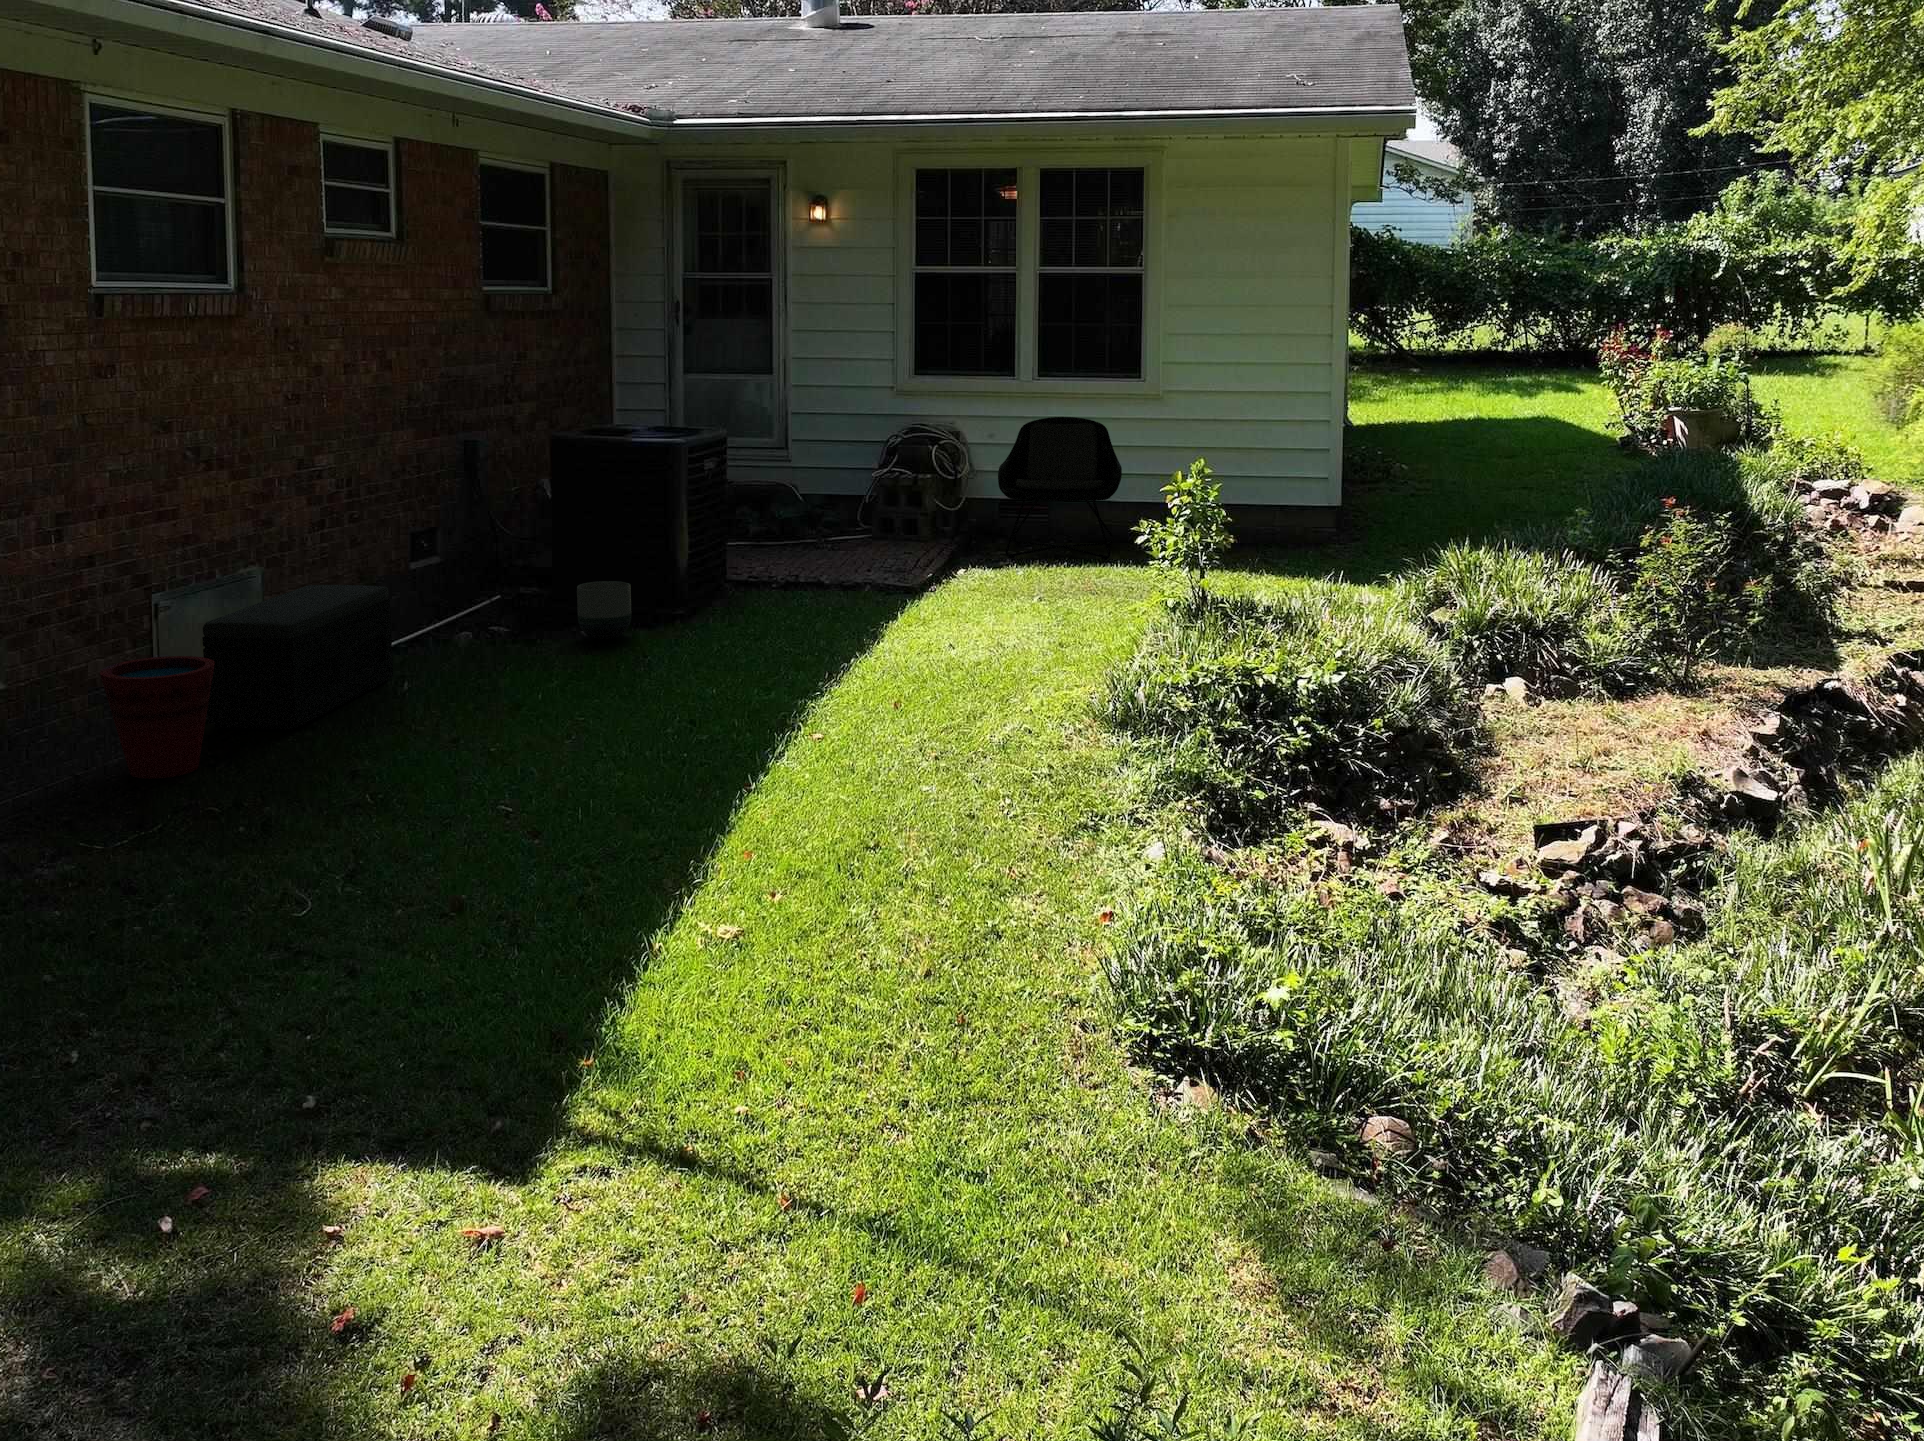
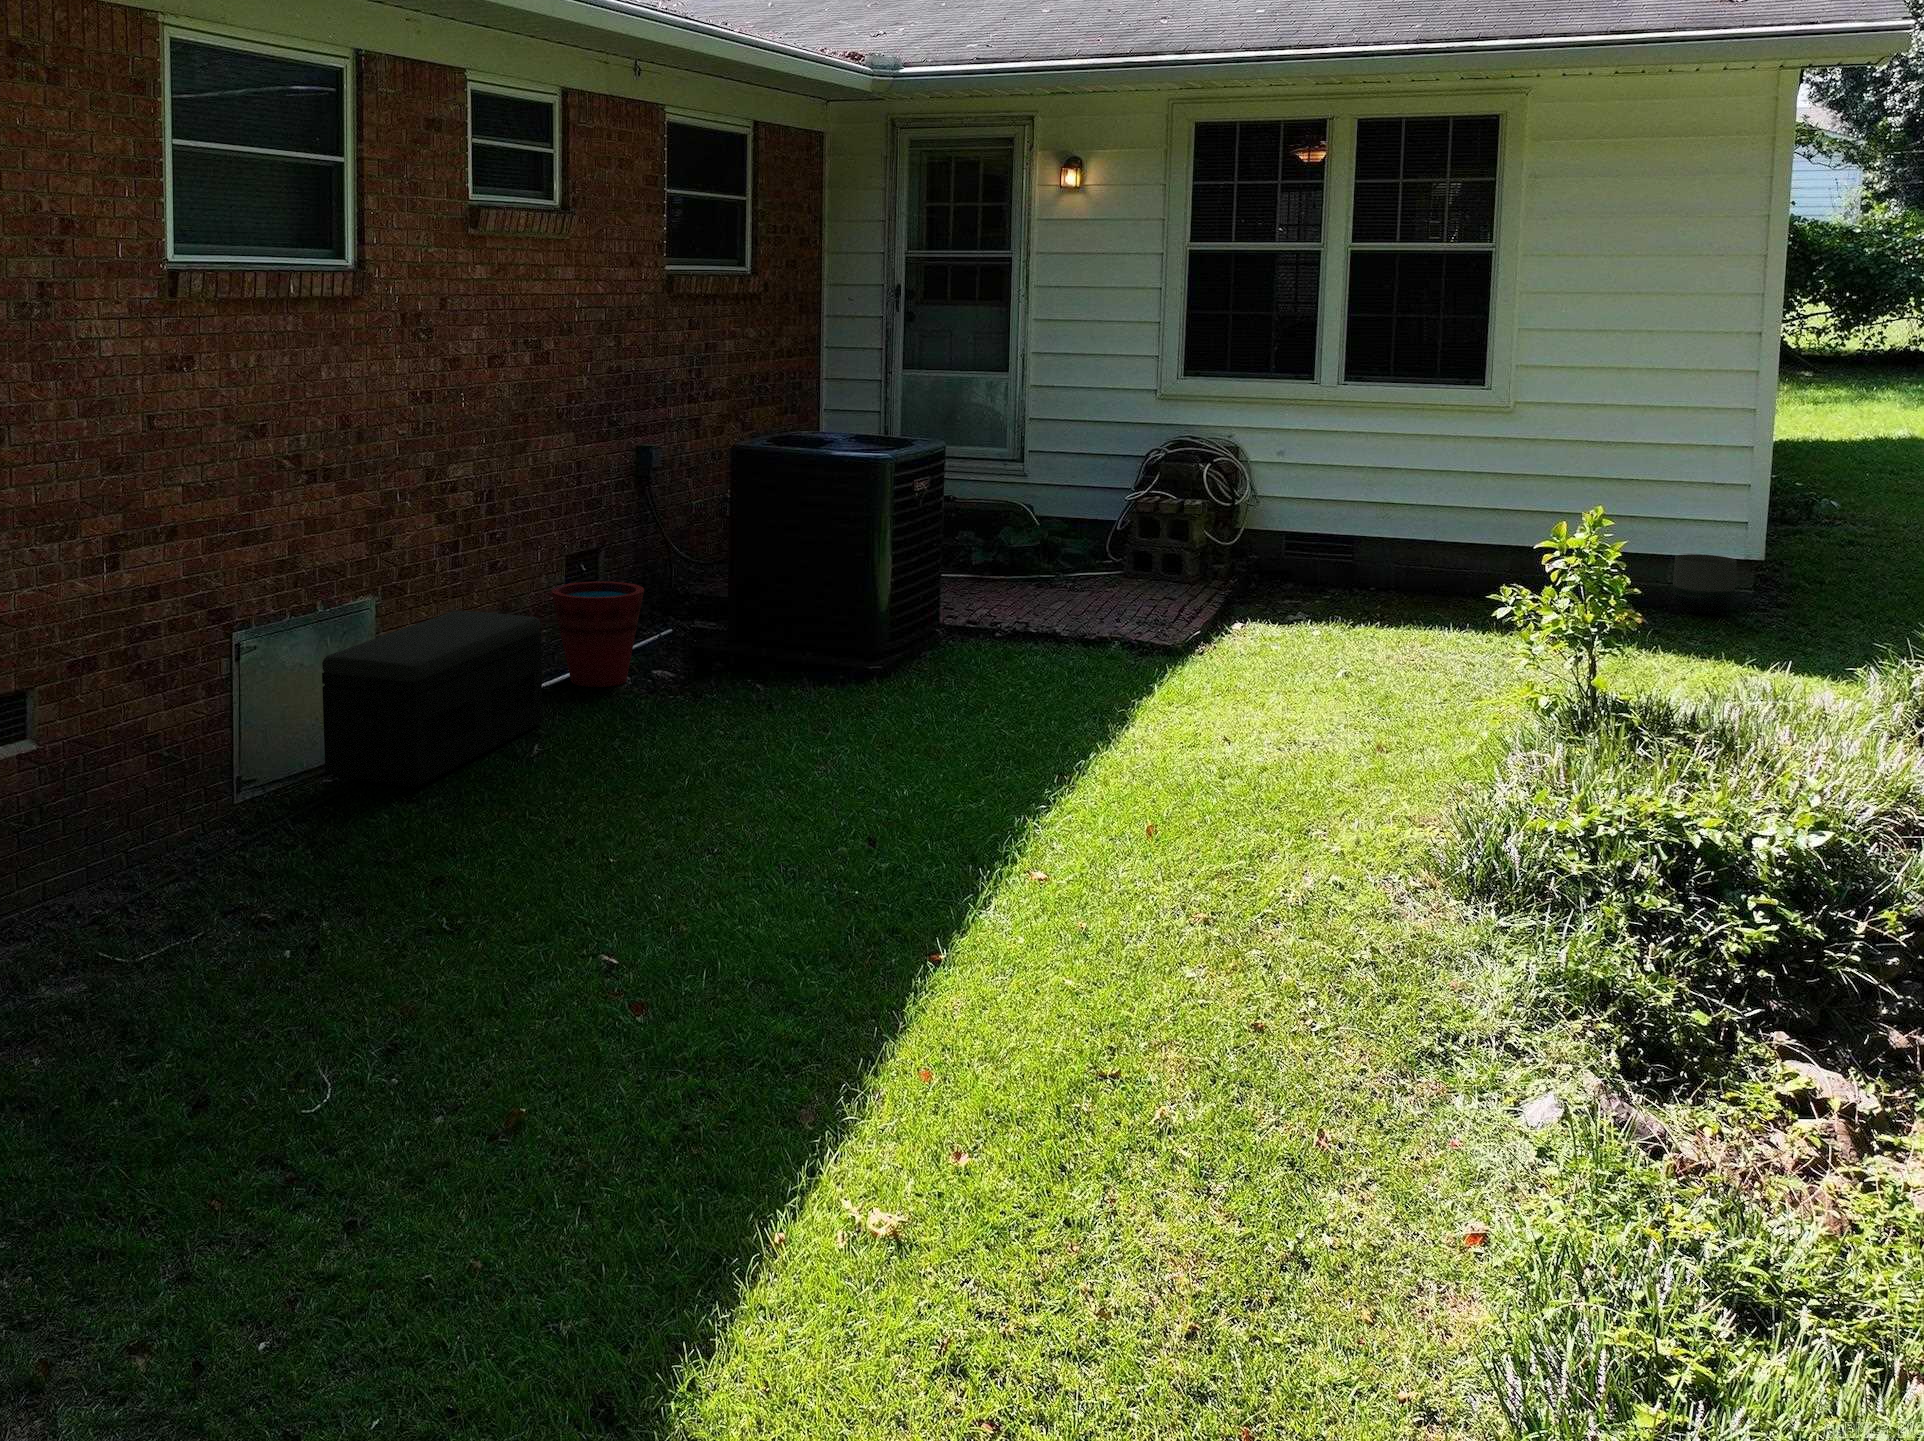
lounge chair: present [998,417,1122,560] -> none [1286,427,1451,610]
planter: present [577,581,631,639] -> present [1673,554,1737,614]
bucket: present [100,656,215,779] -> present [551,581,644,687]

